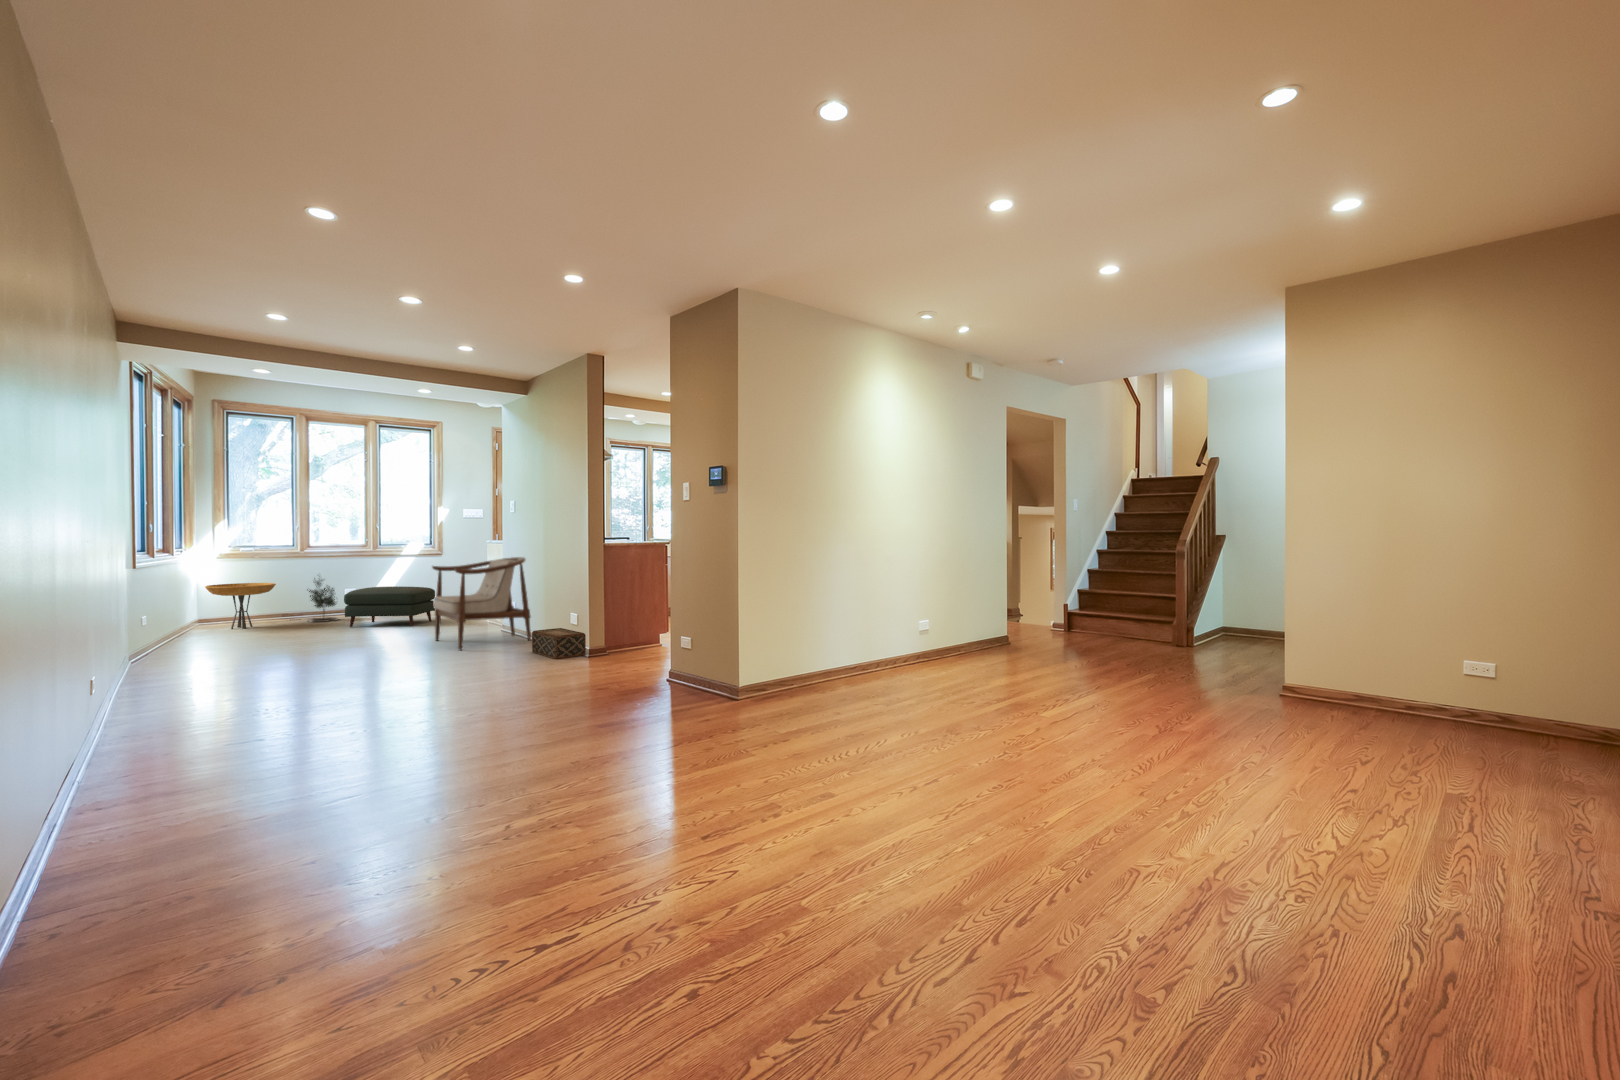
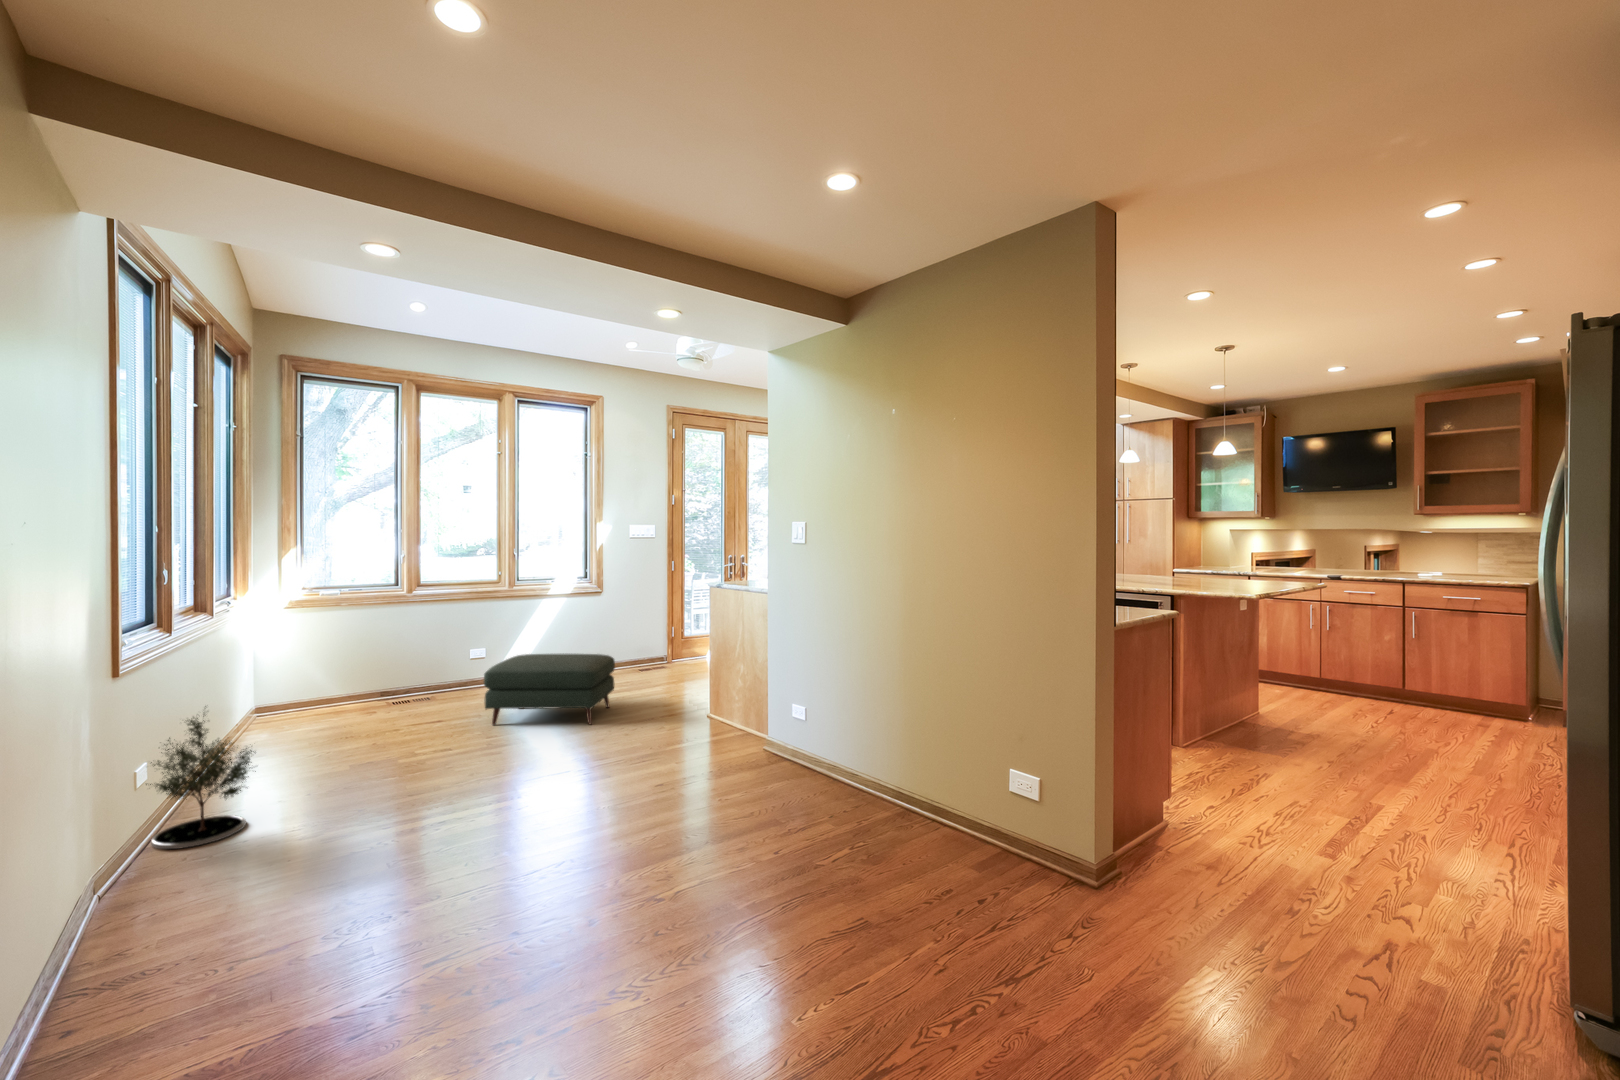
armchair: present [432,557,531,650] -> none [665,623,847,827]
potted tree: present [307,579,338,622] -> present [146,706,256,849]
side table: present [205,583,276,629] -> none [265,647,375,728]
woven basket: present [532,628,586,659] -> none [912,784,1047,883]

